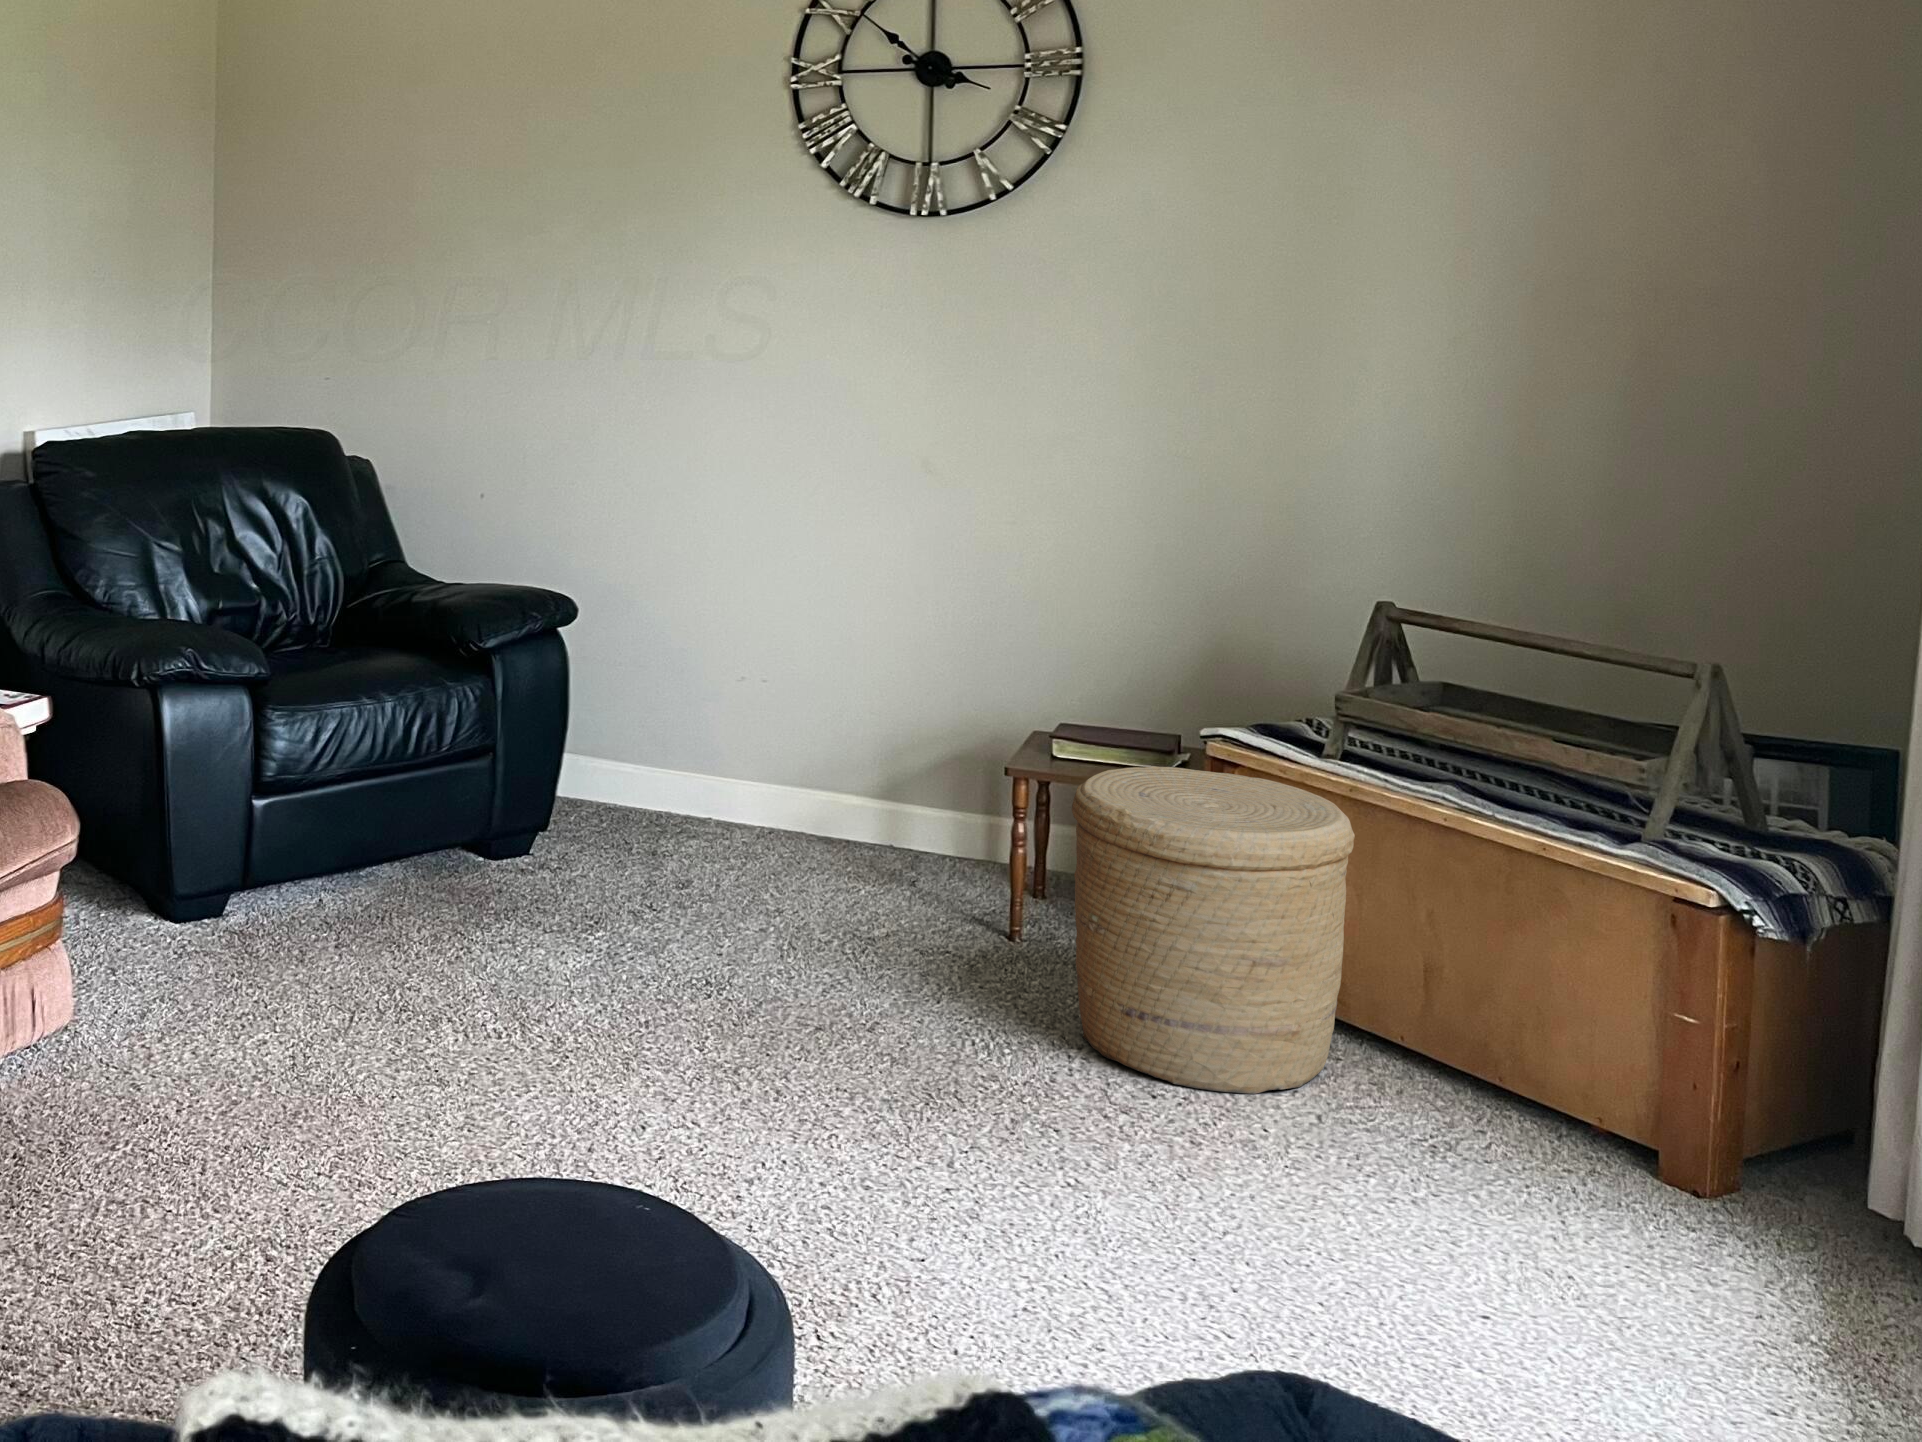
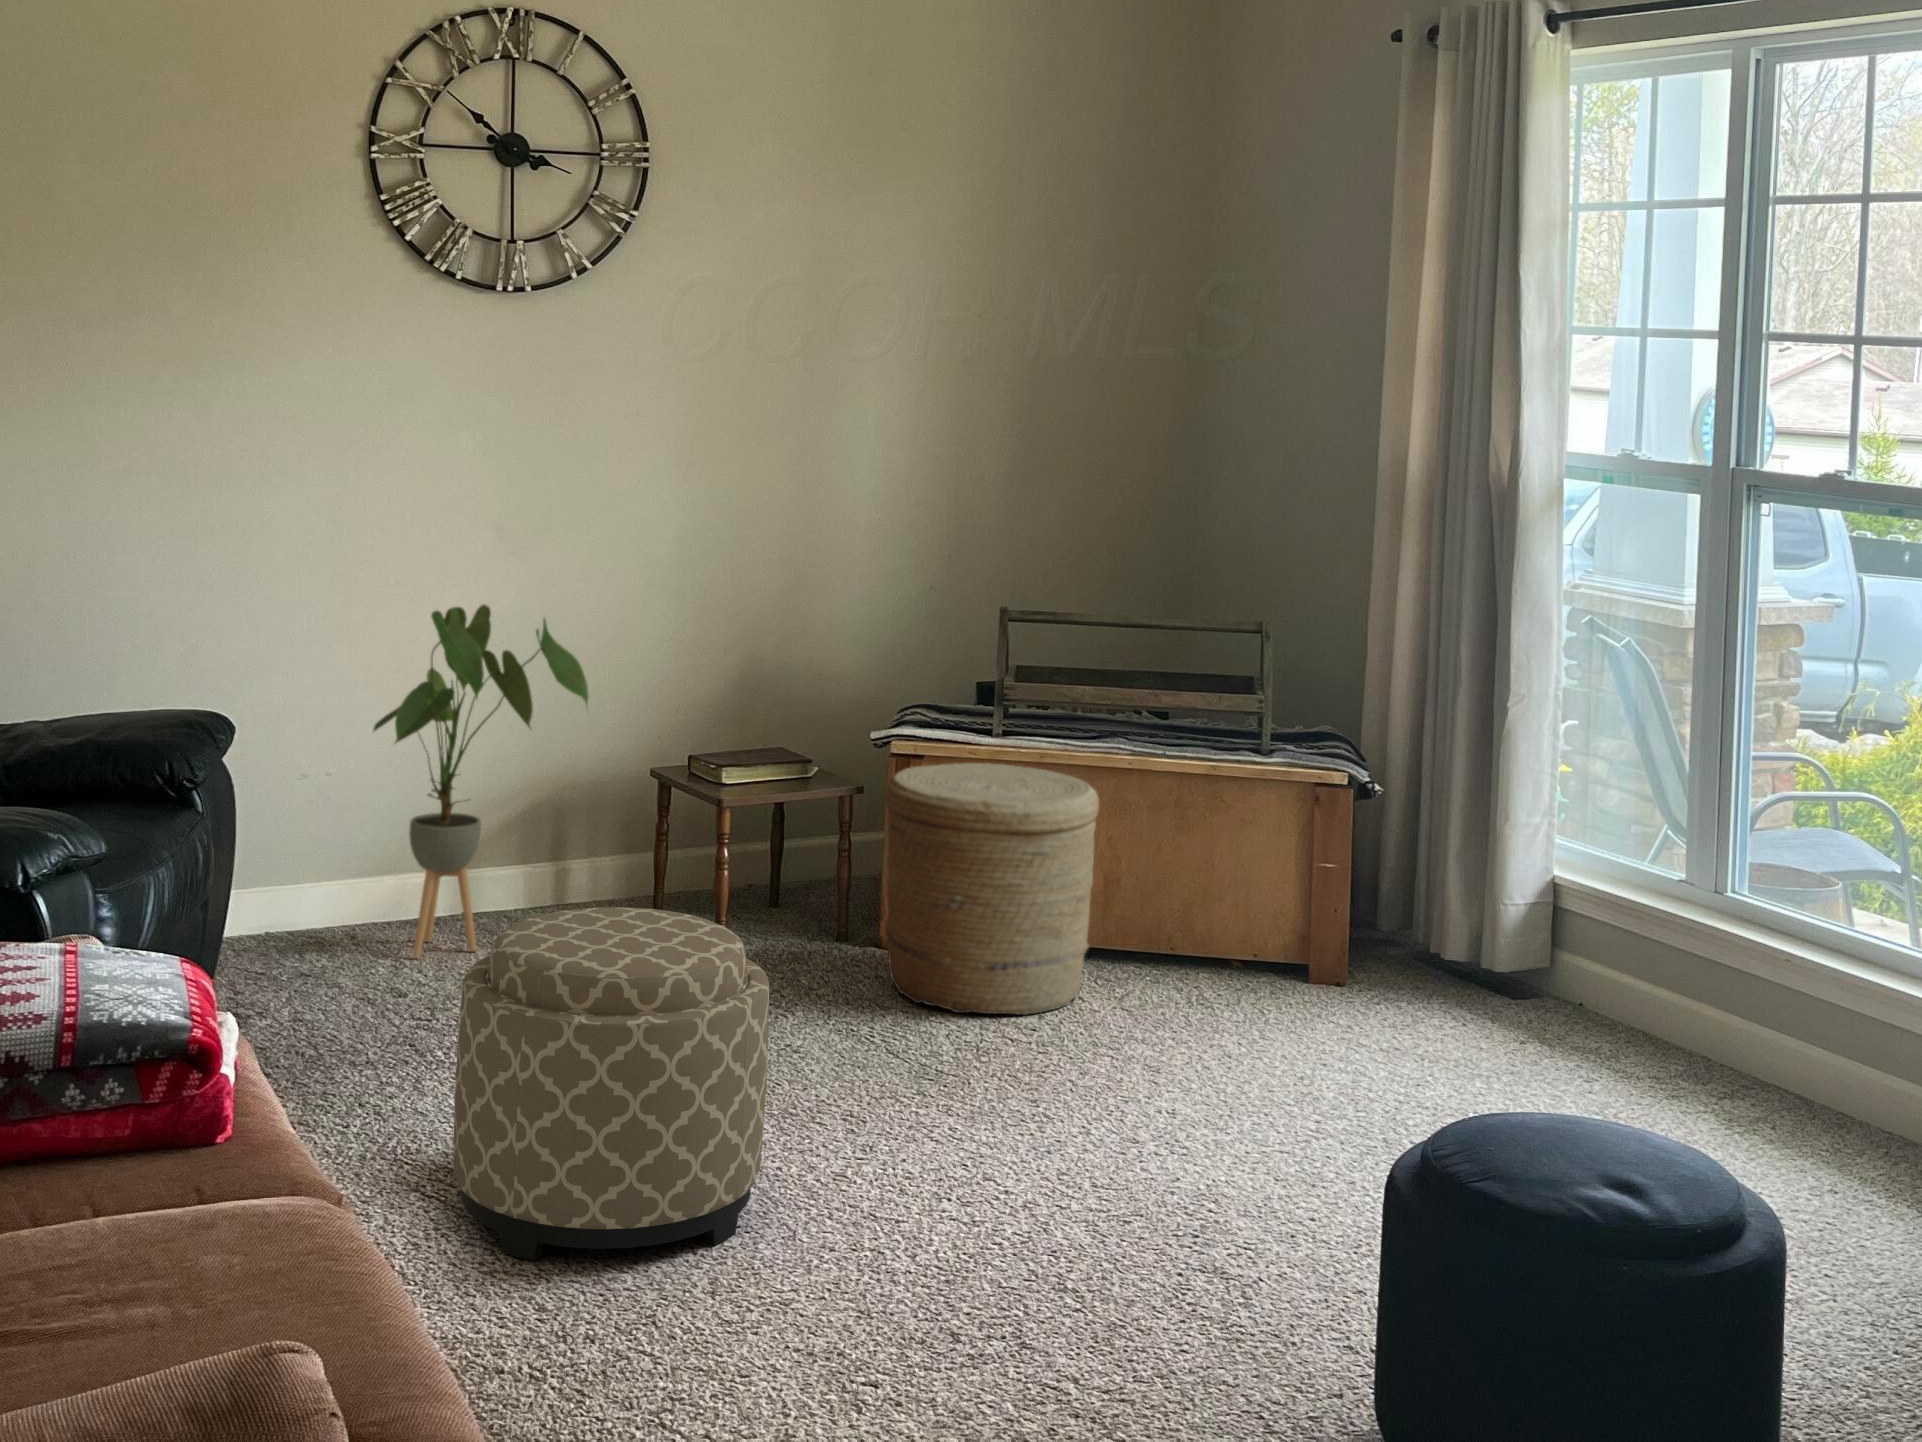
house plant: none [702,527,899,873] -> present [374,605,589,957]
ottoman: none [273,790,569,1131] -> present [453,907,769,1261]

